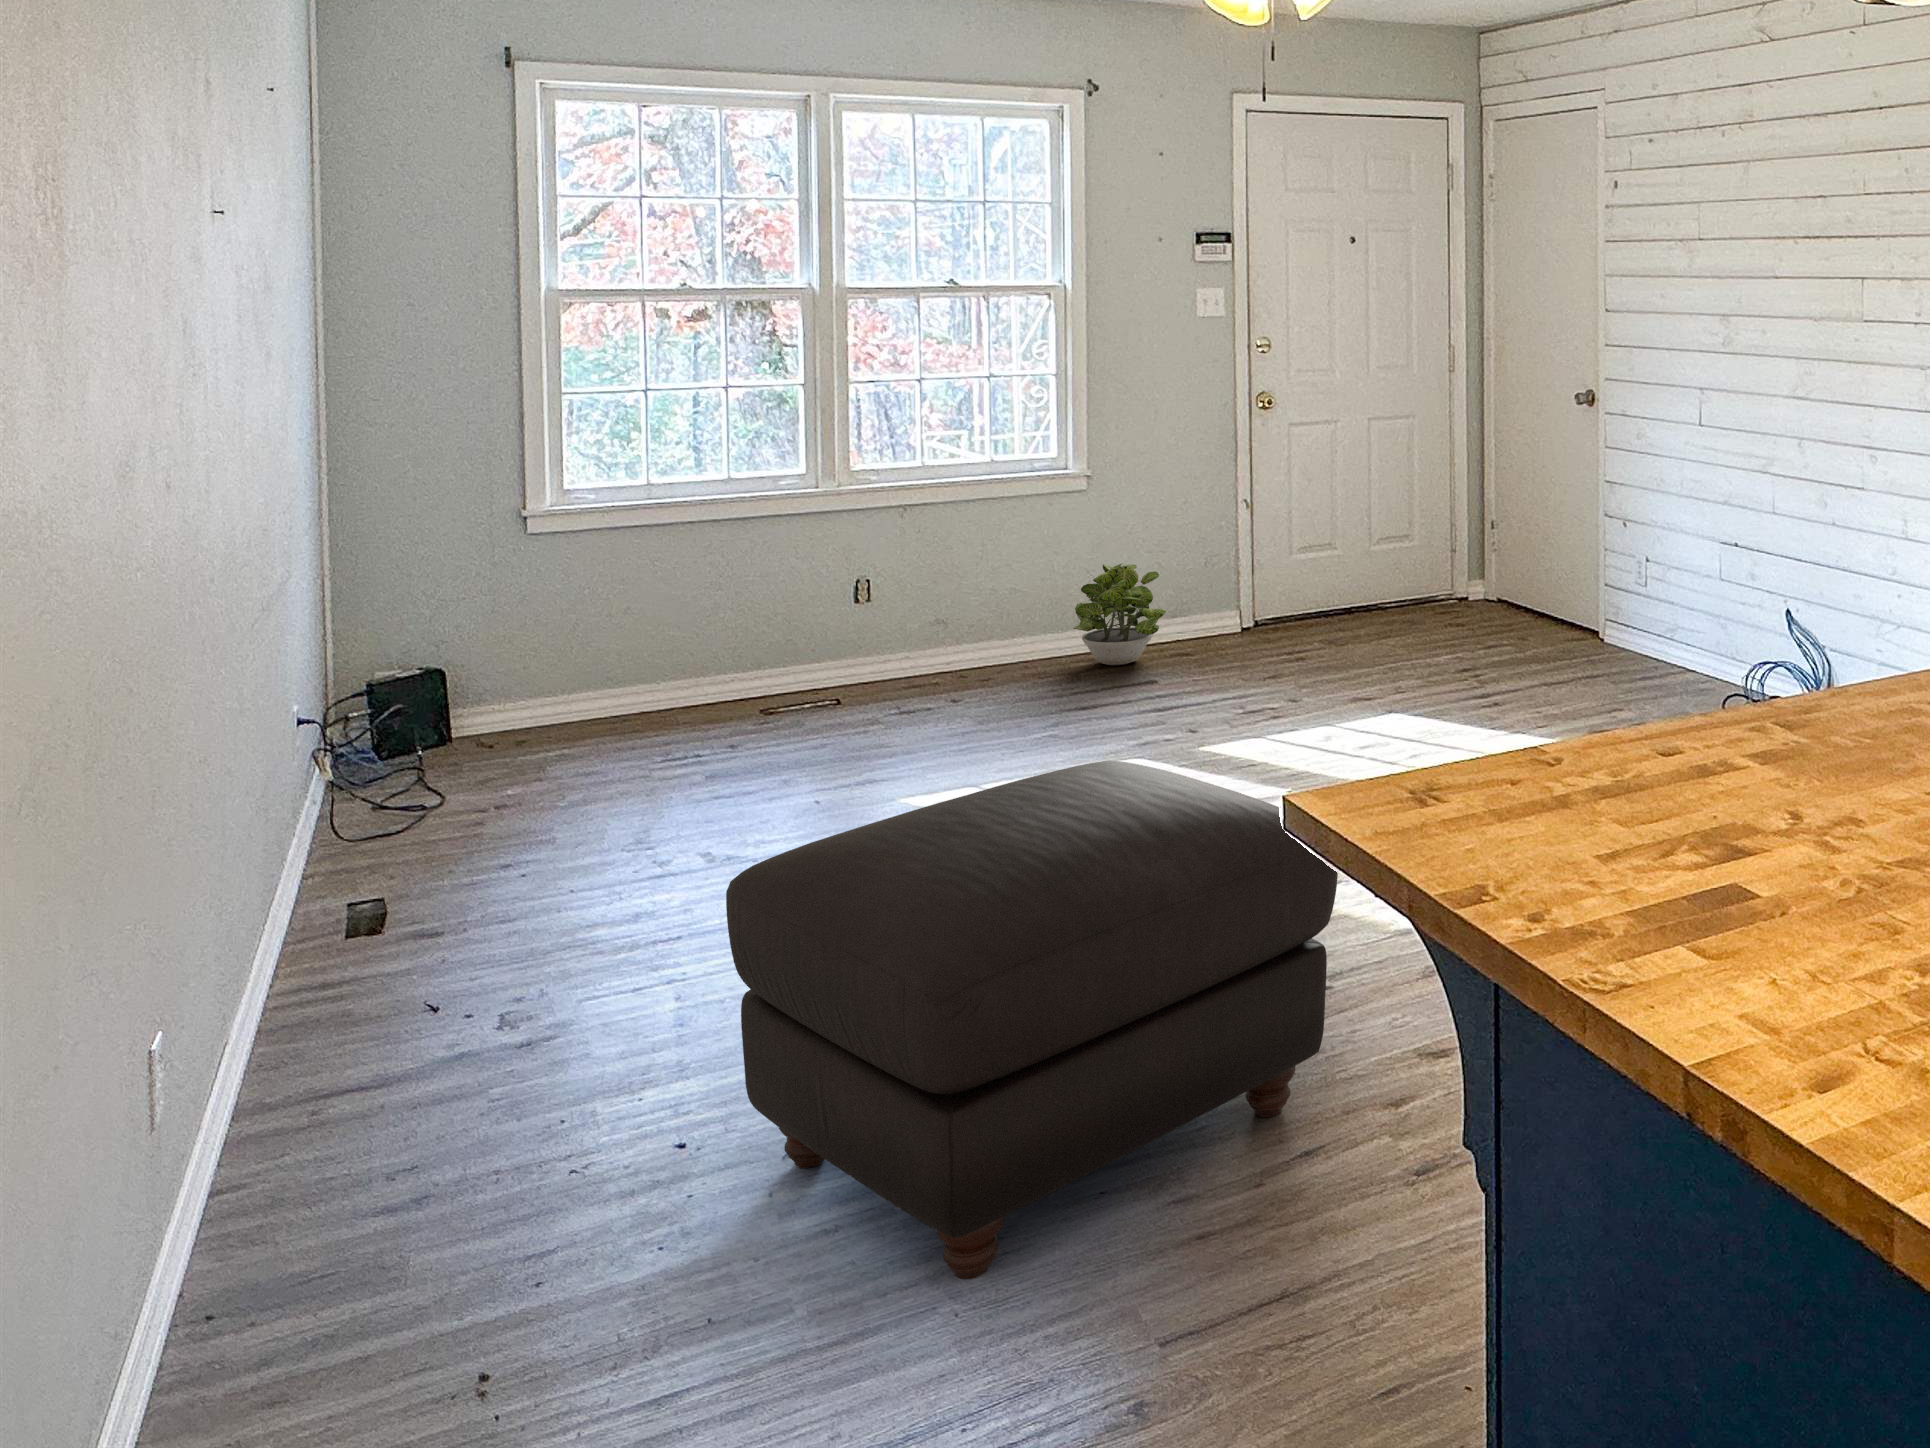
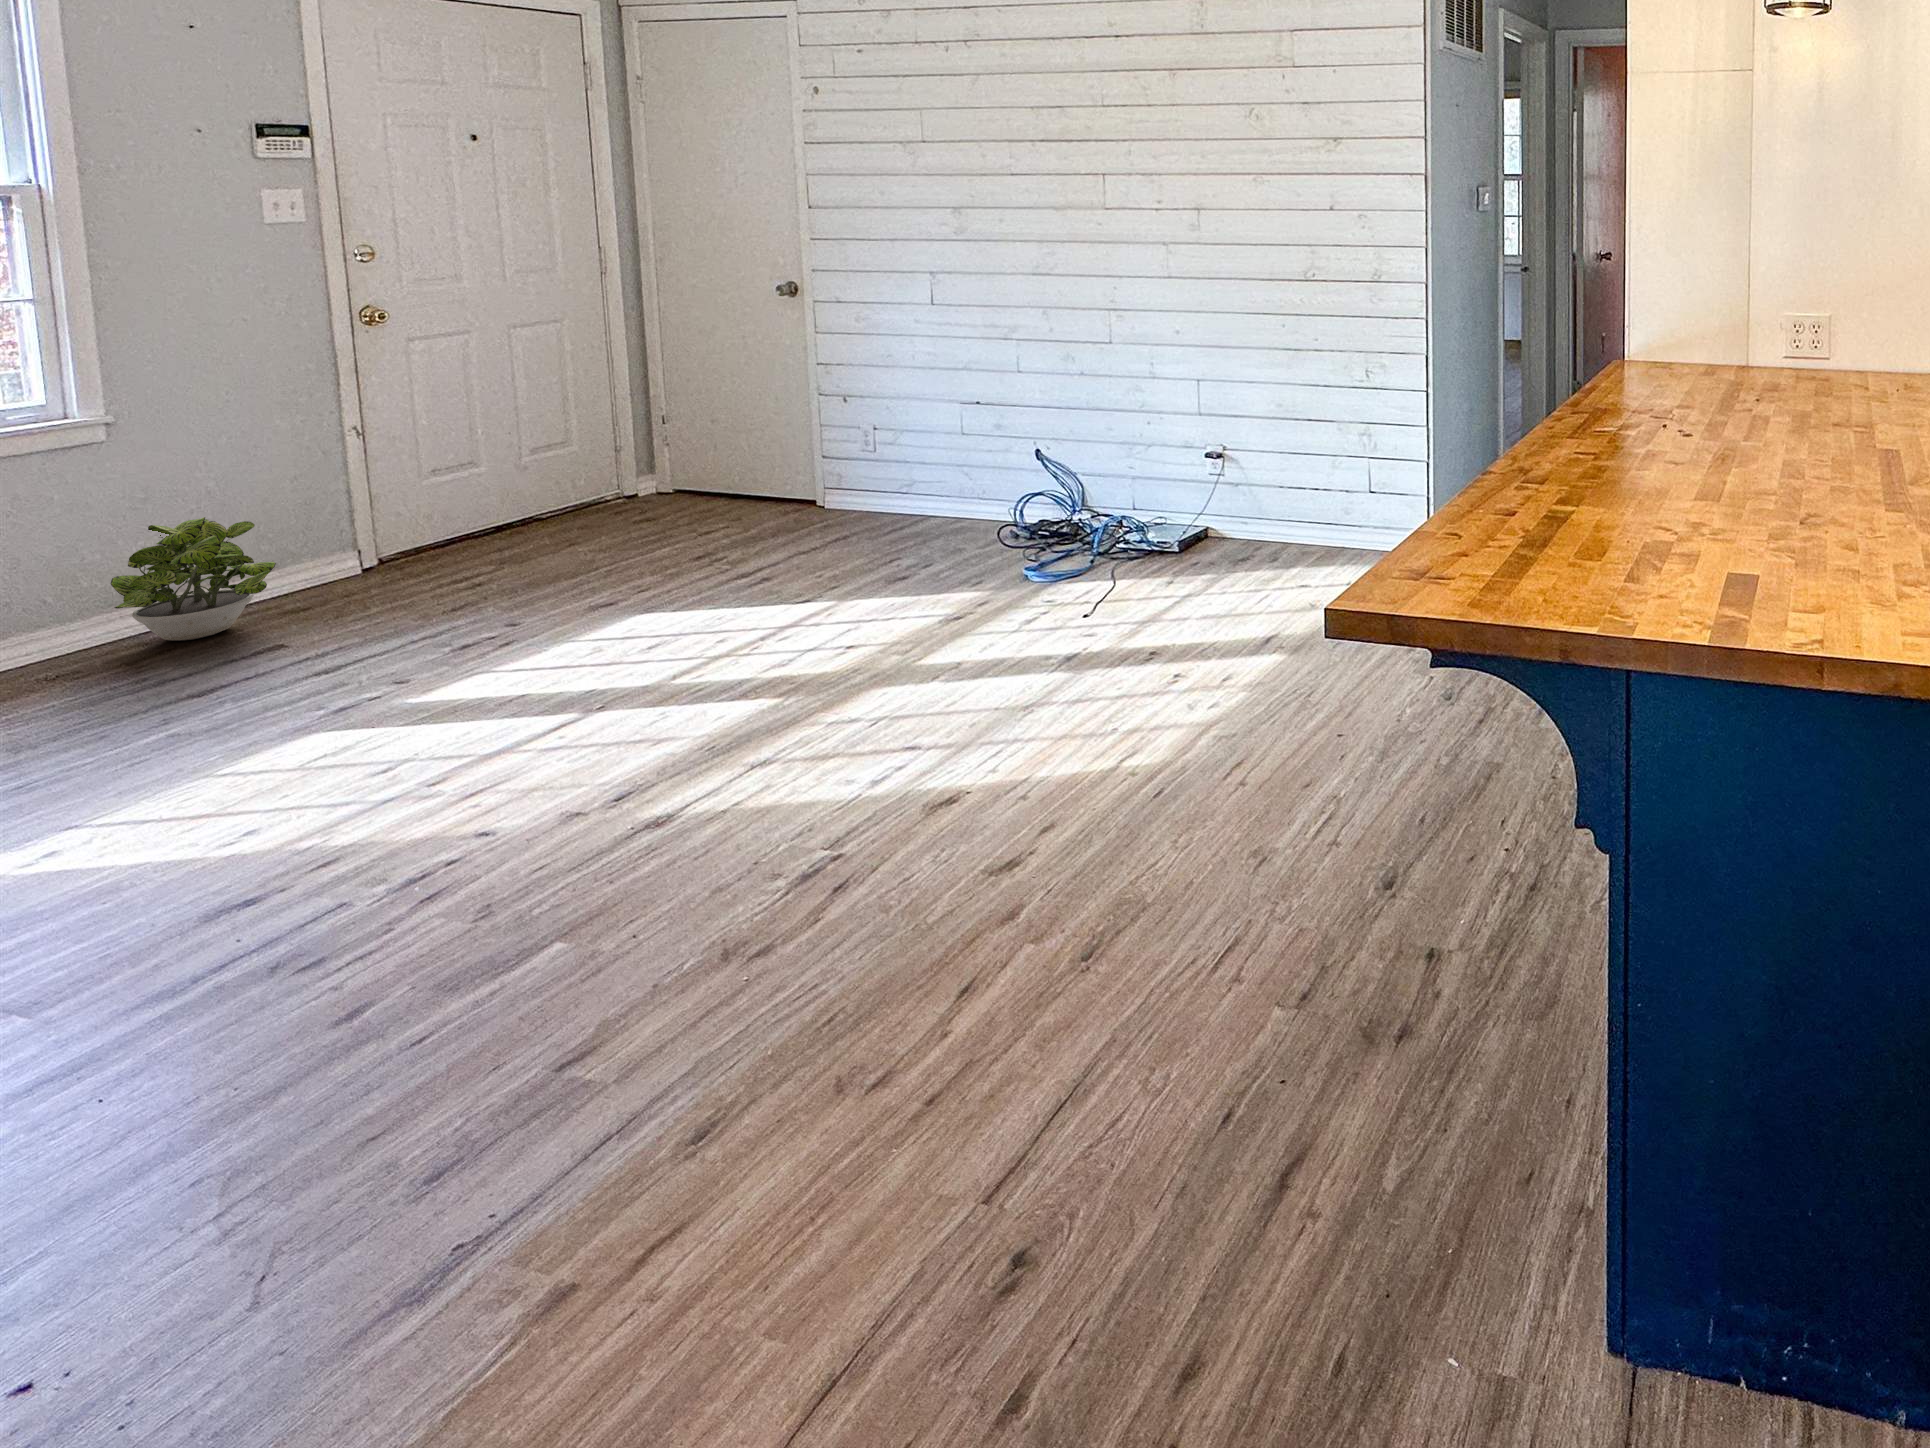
ottoman: present [726,761,1338,1279] -> none [100,685,943,1310]

